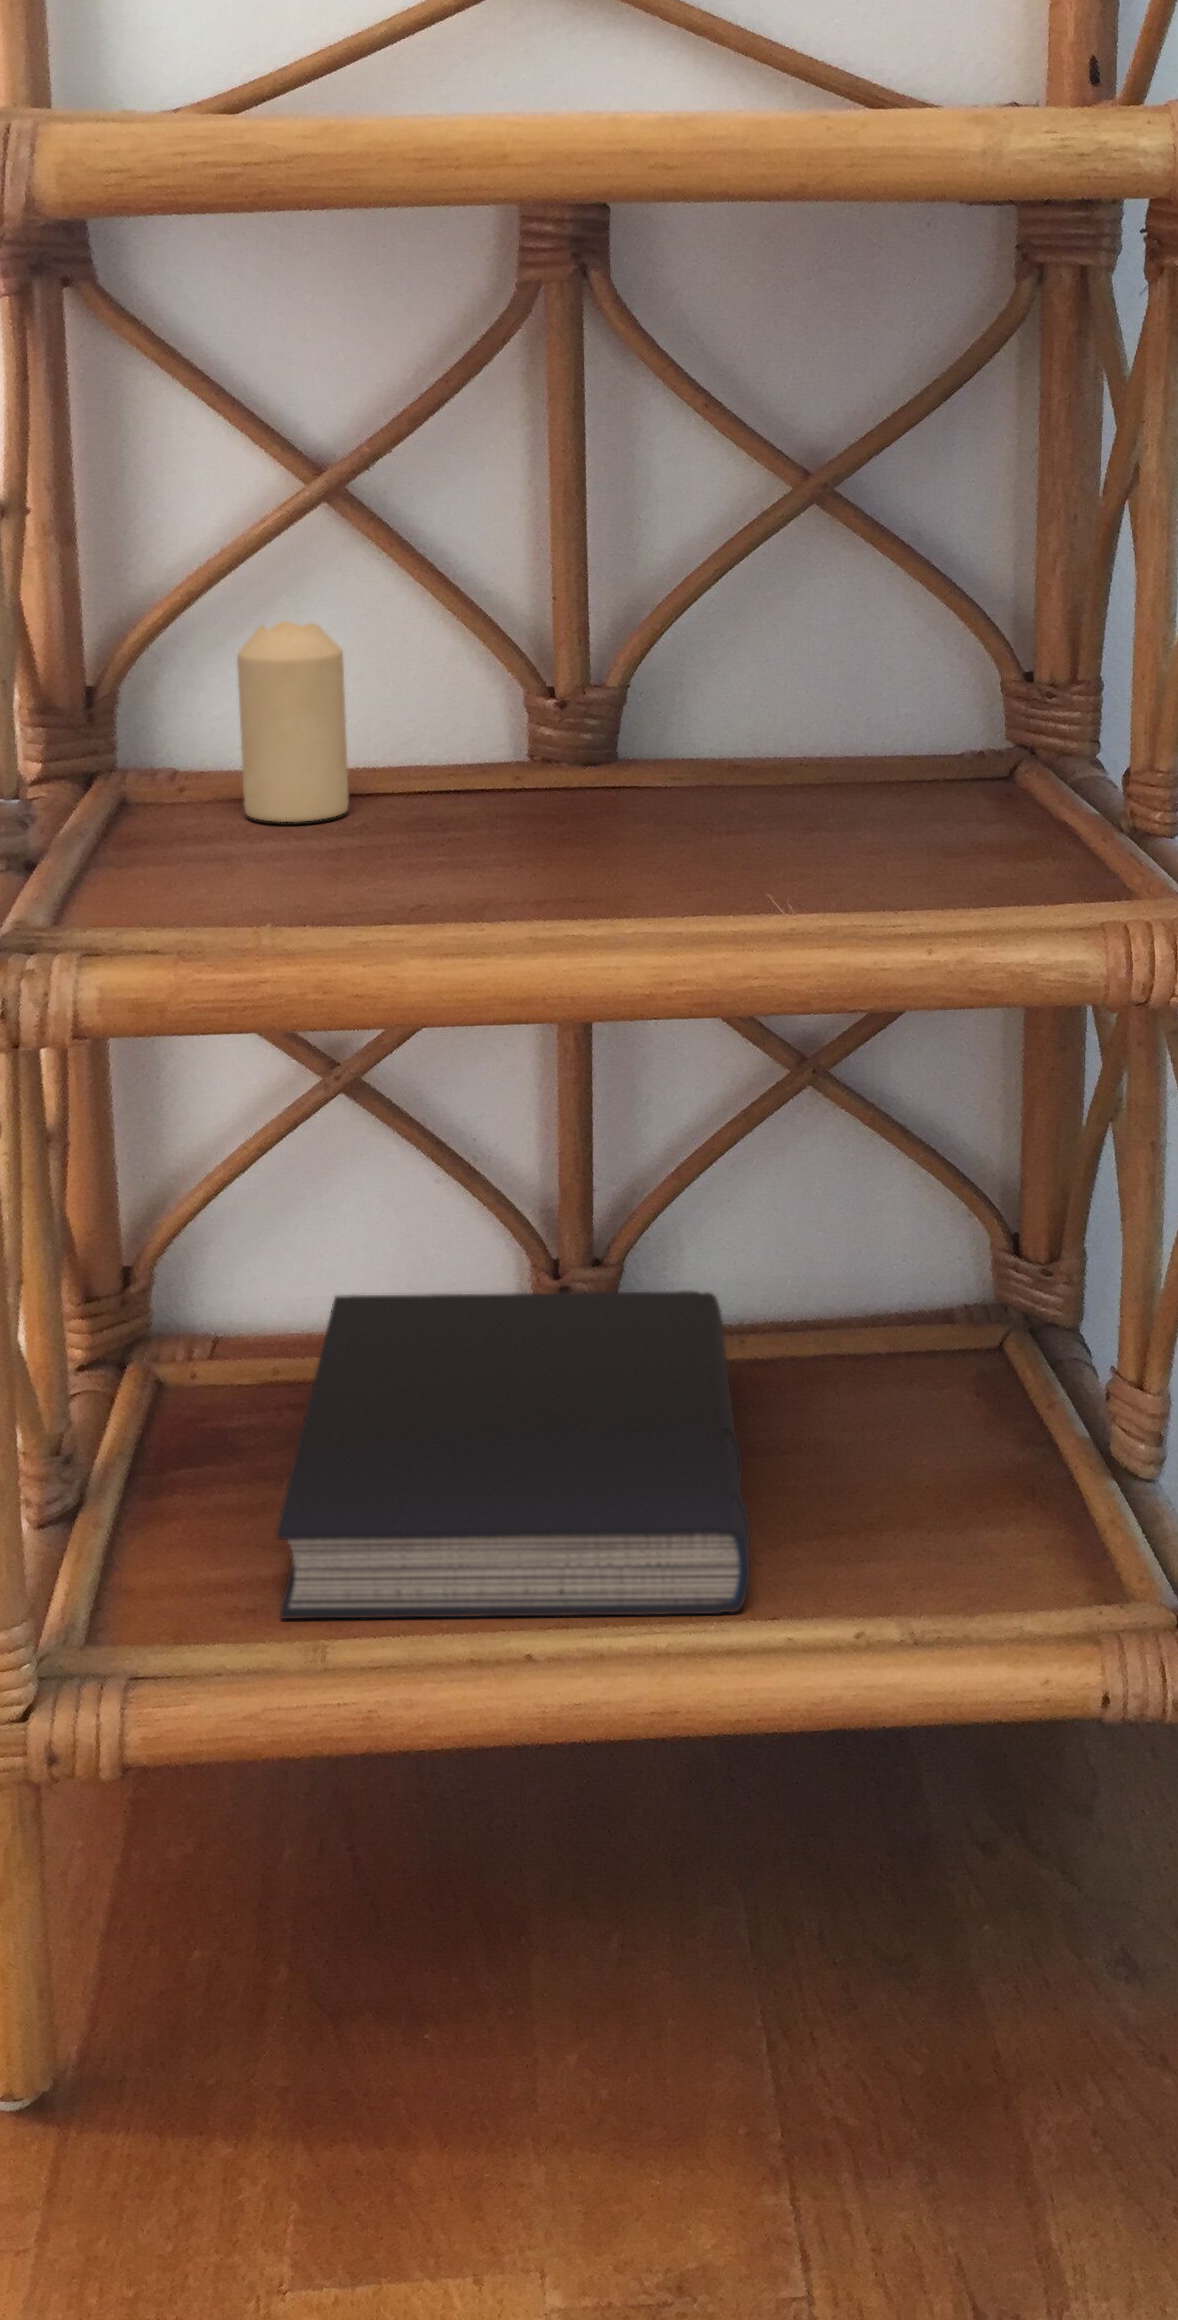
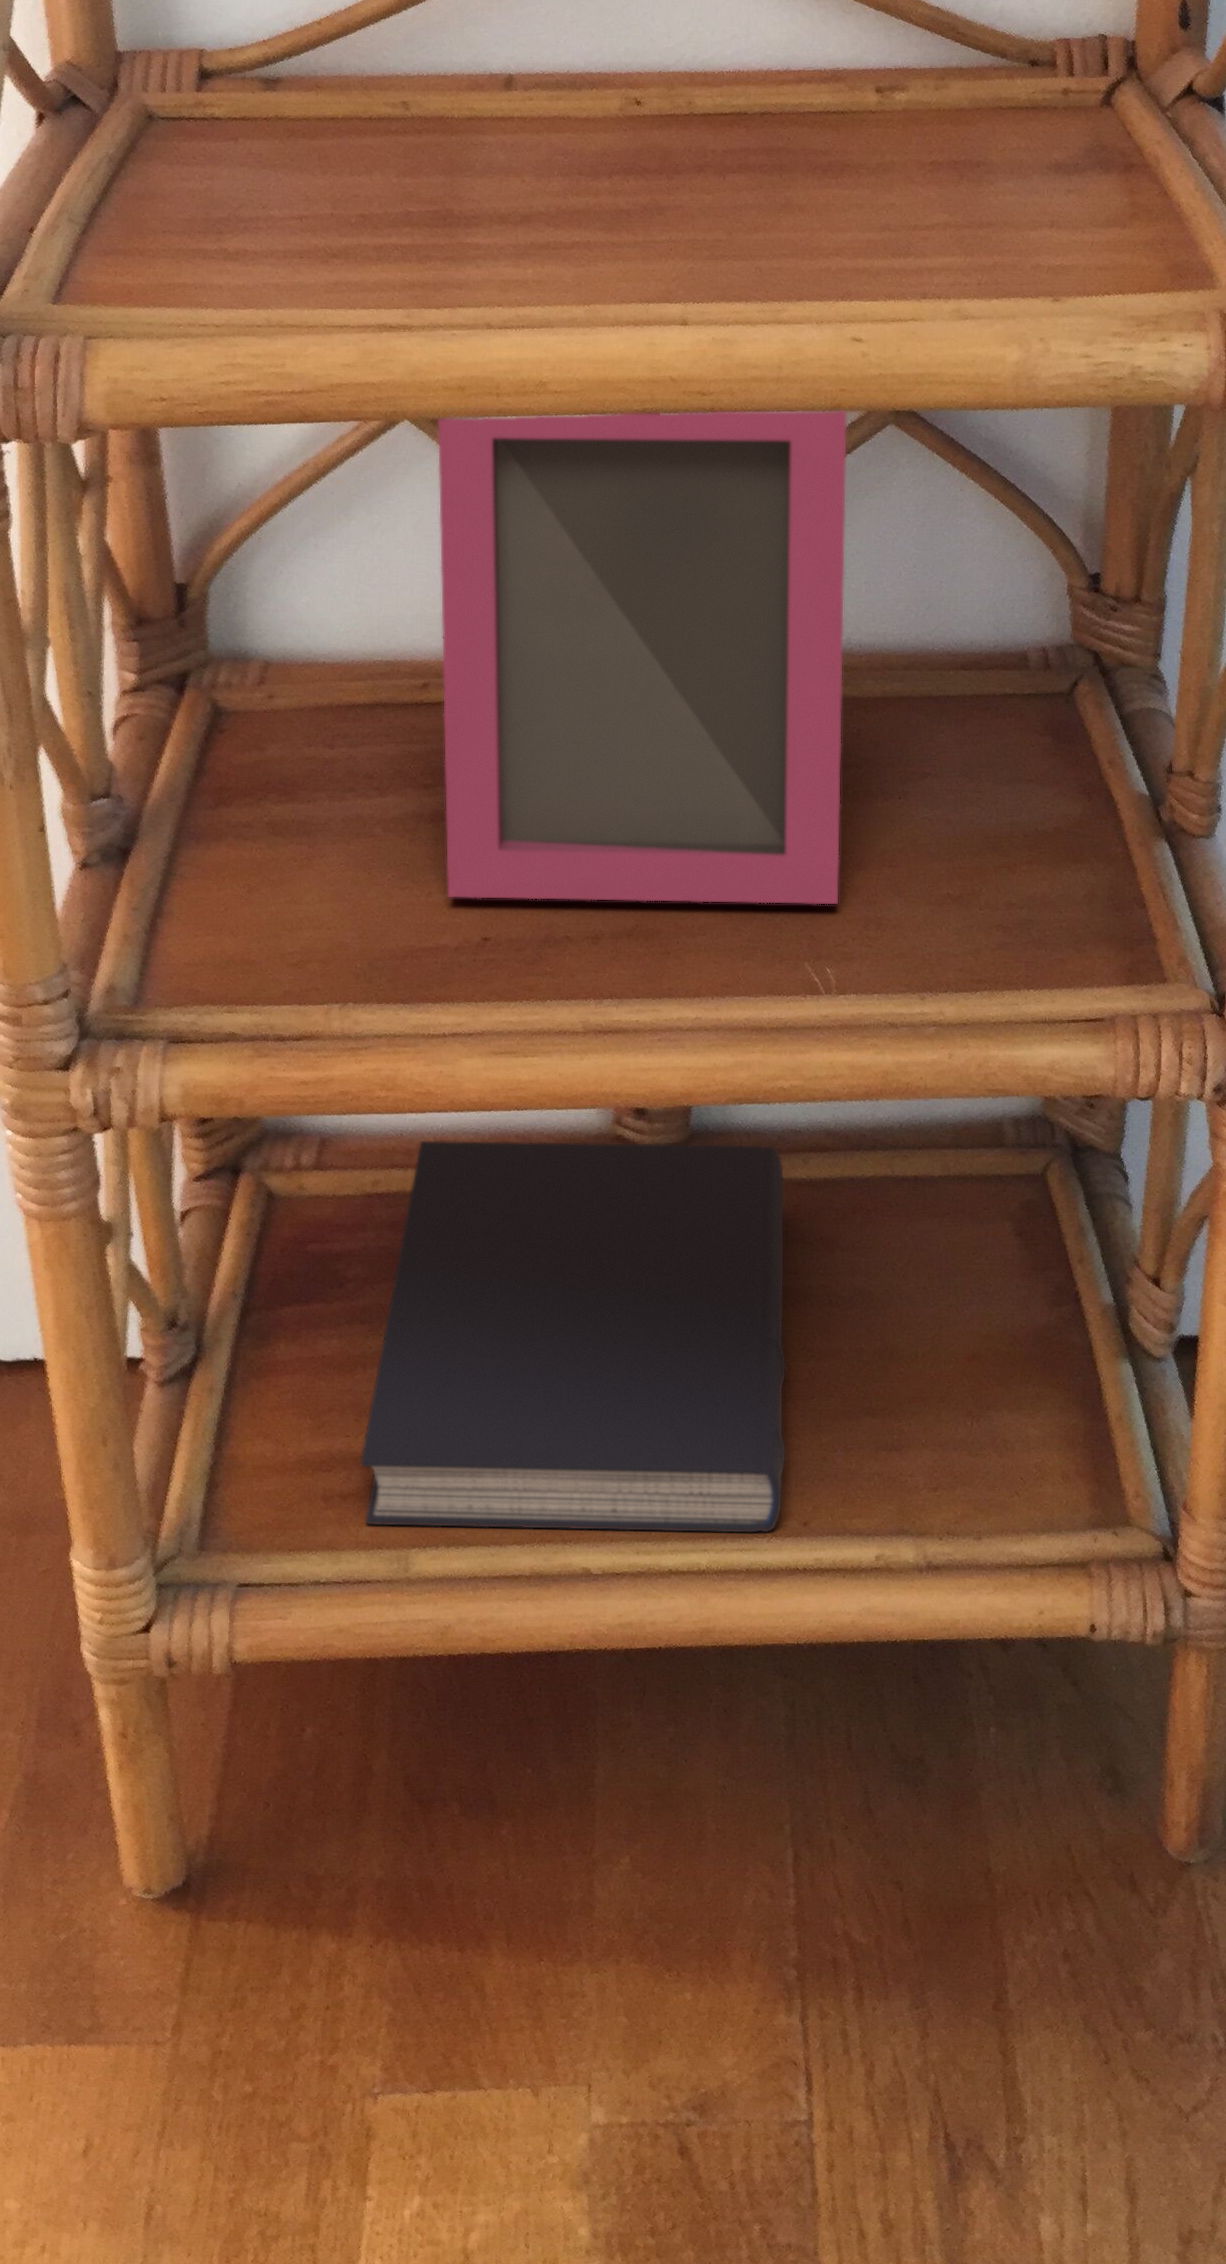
picture frame: none [377,325,794,870] -> present [438,410,847,904]
candle: present [237,621,348,822] -> none [312,572,423,772]

